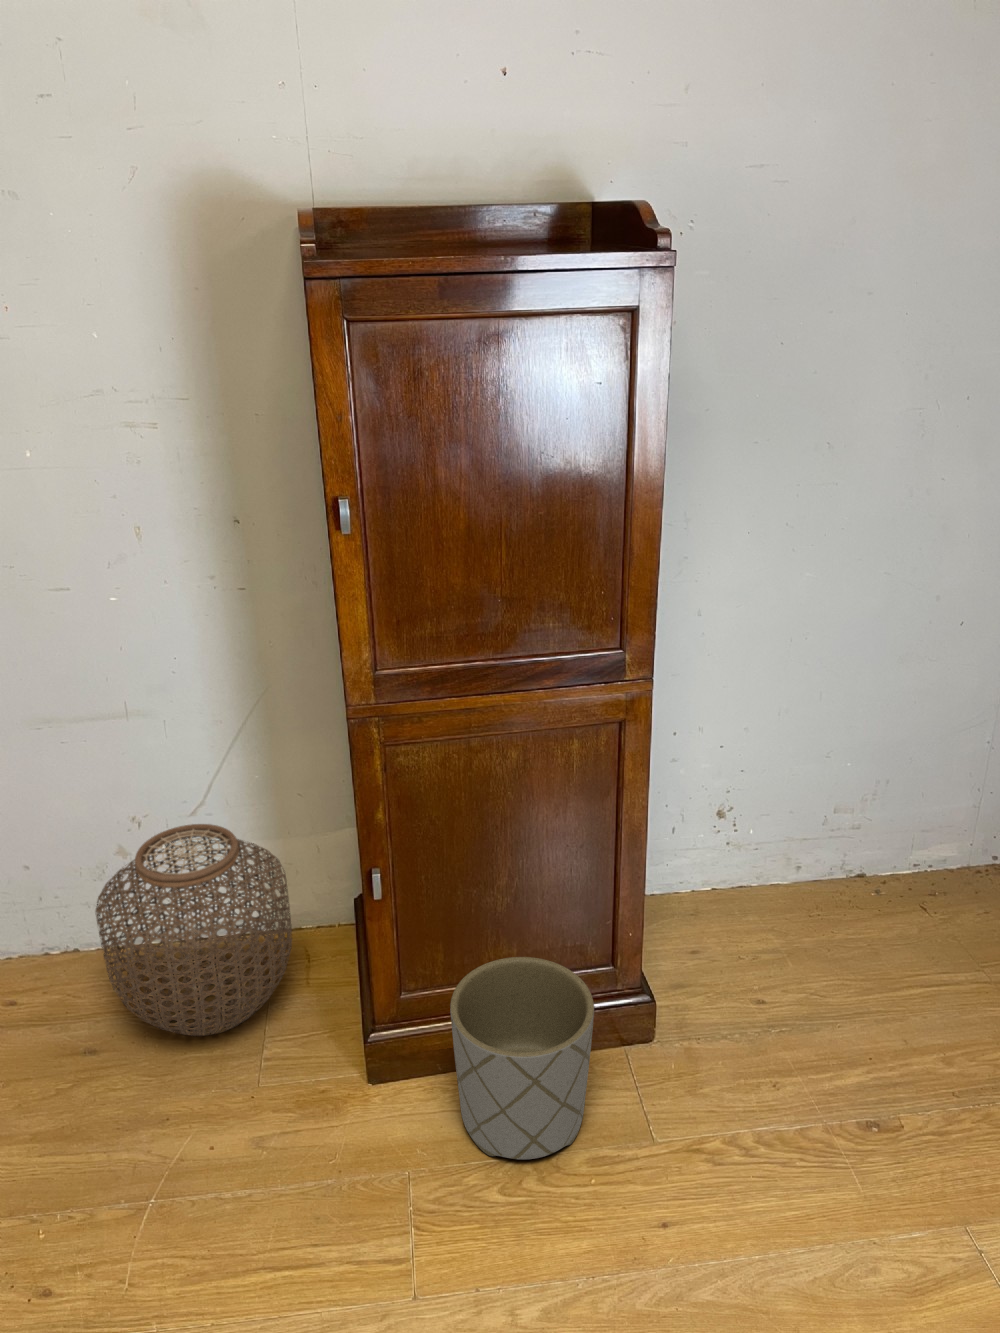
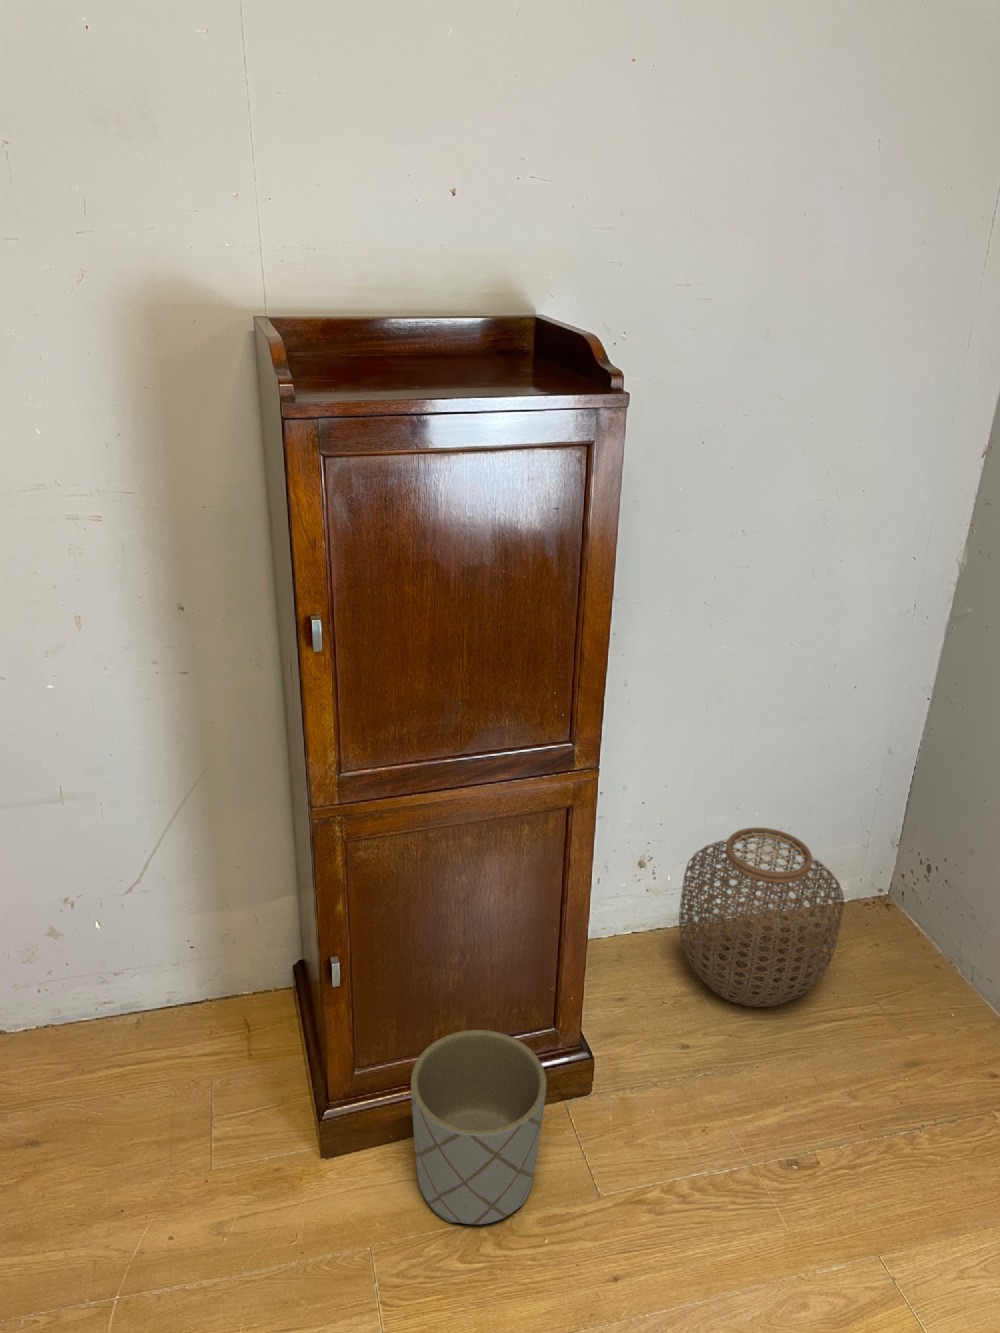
woven basket: present [96,824,292,1036] -> present [679,828,844,1007]

